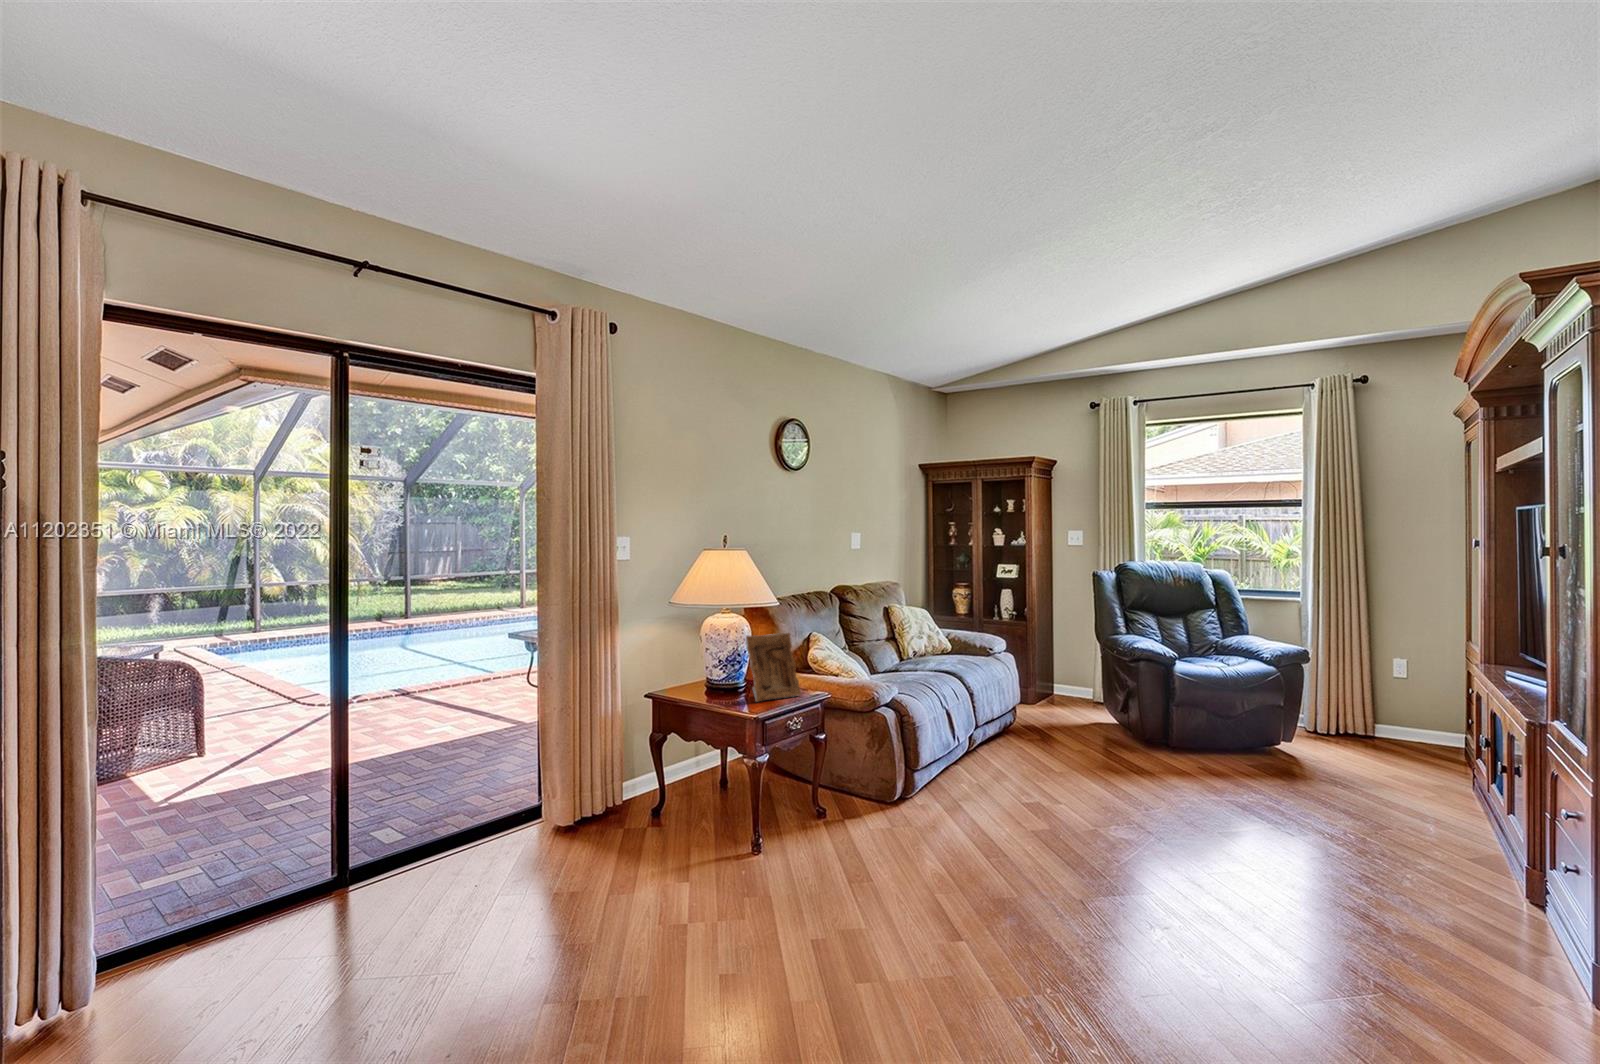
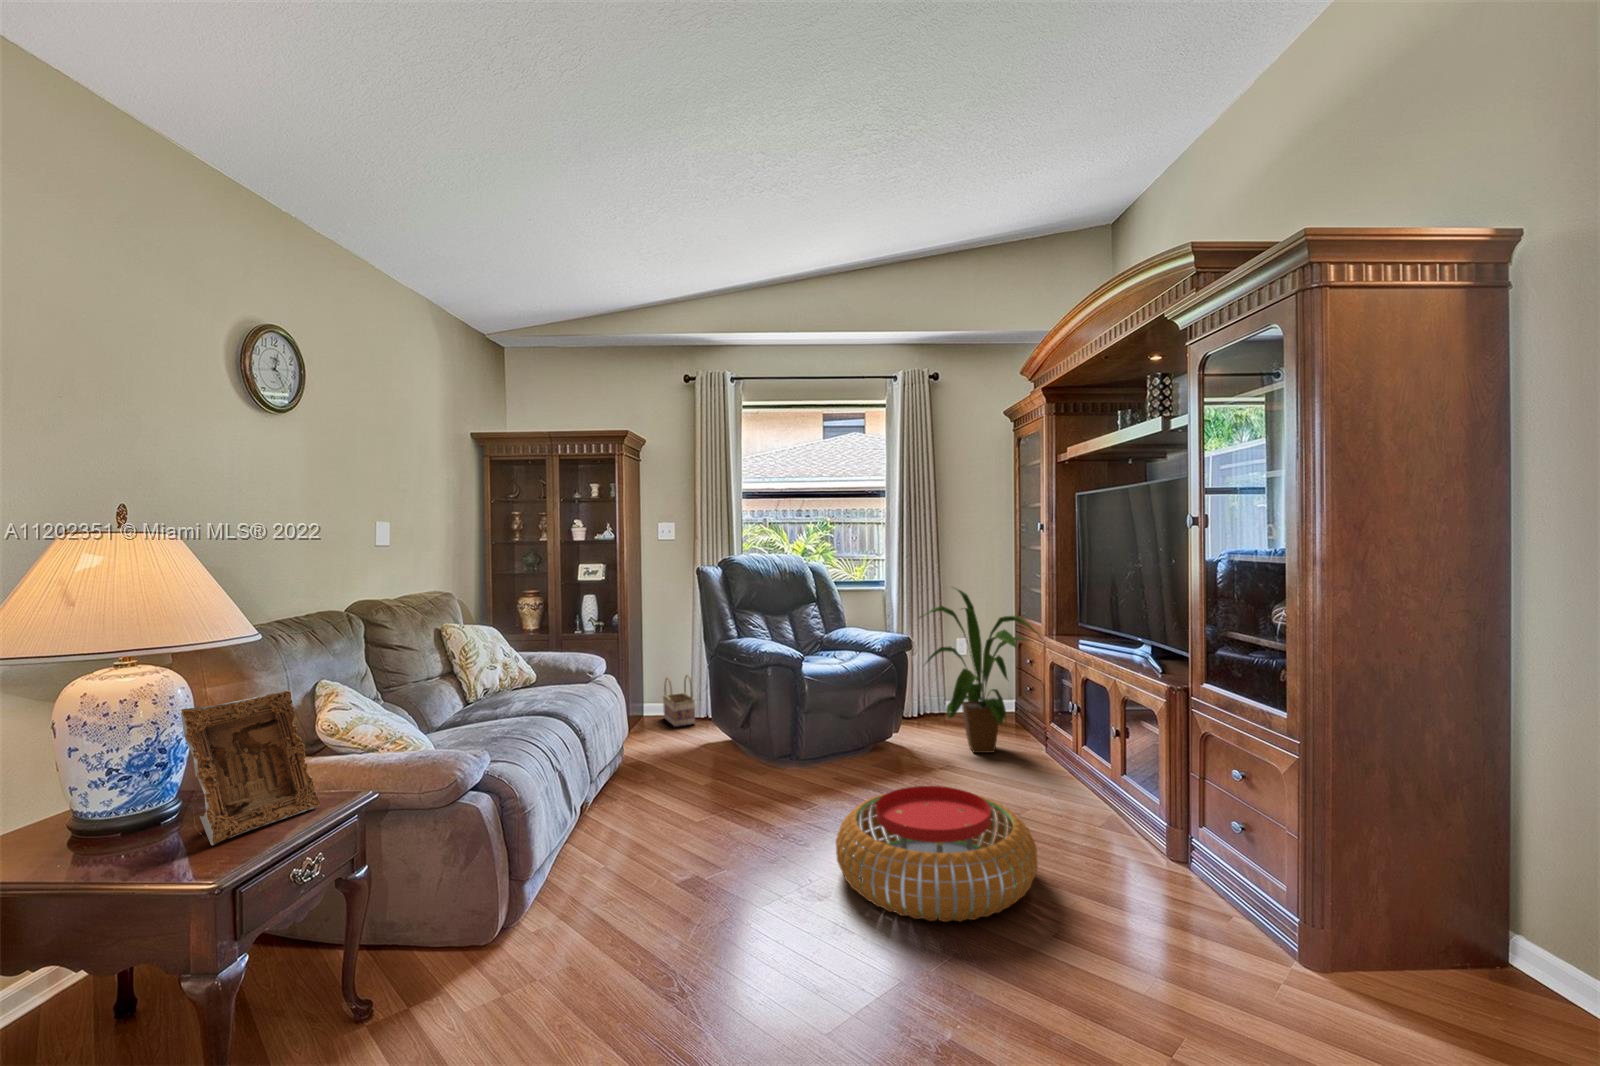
house plant: none [1321,602,1492,789] -> present [920,588,1042,753]
basket: none [1067,663,1094,707] -> present [663,675,695,727]
pouf: none [1147,779,1360,898] -> present [836,786,1038,922]

